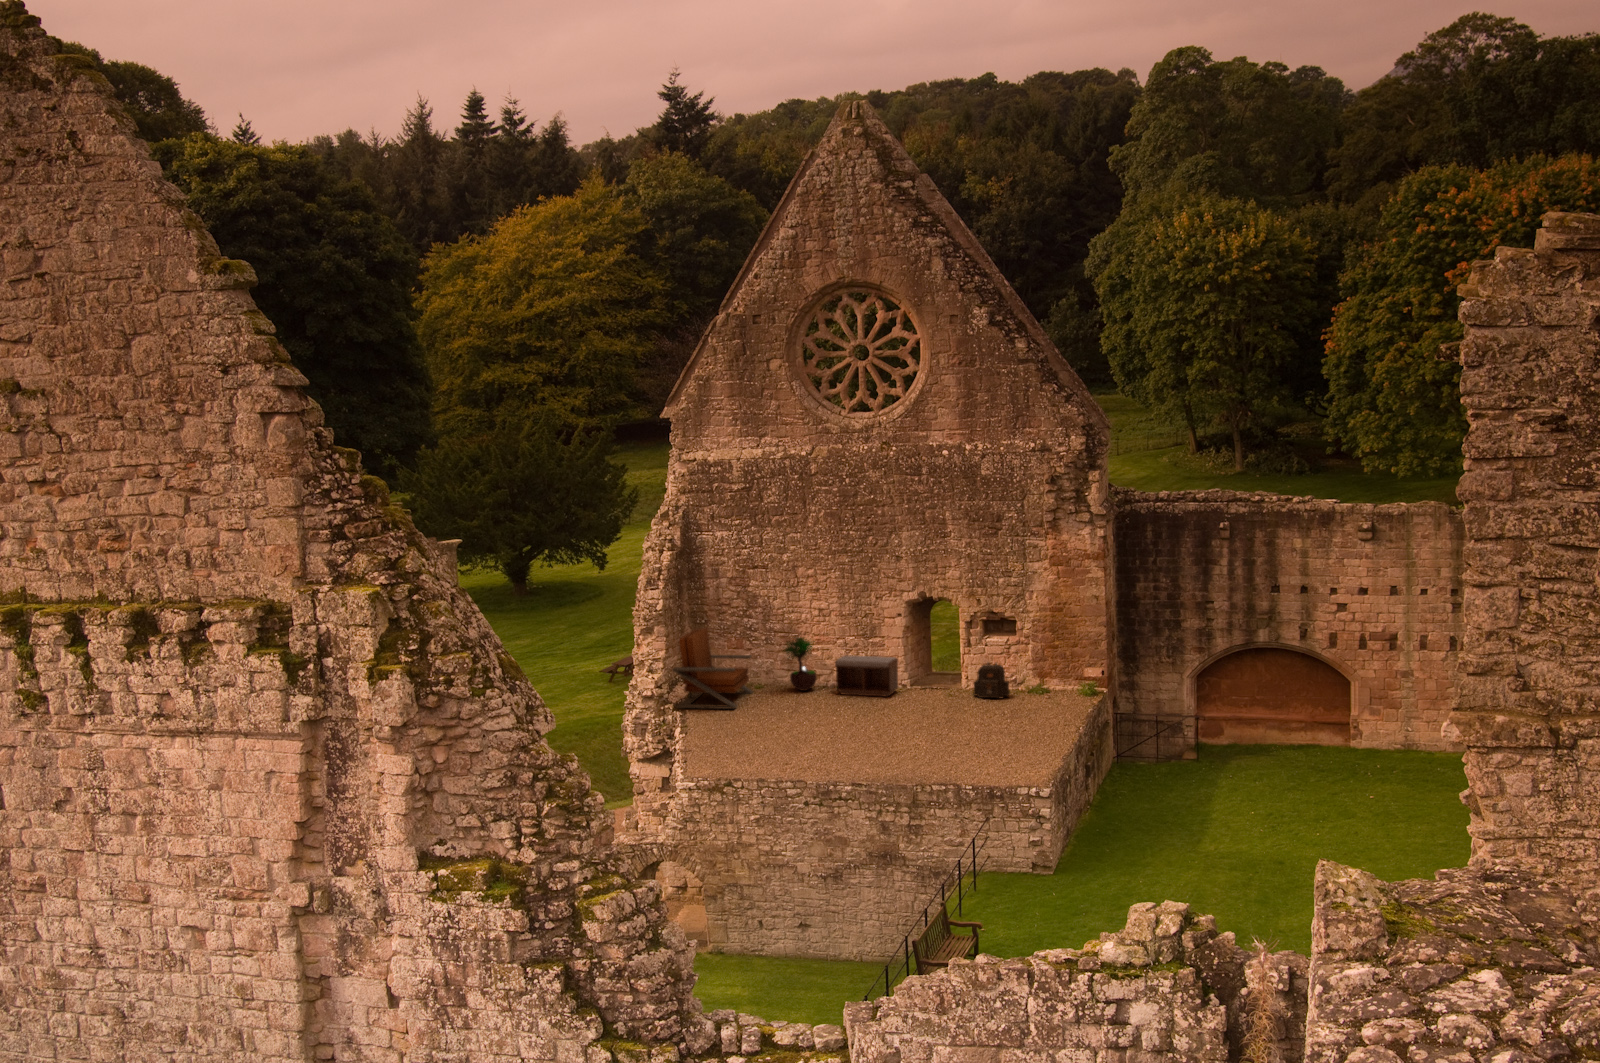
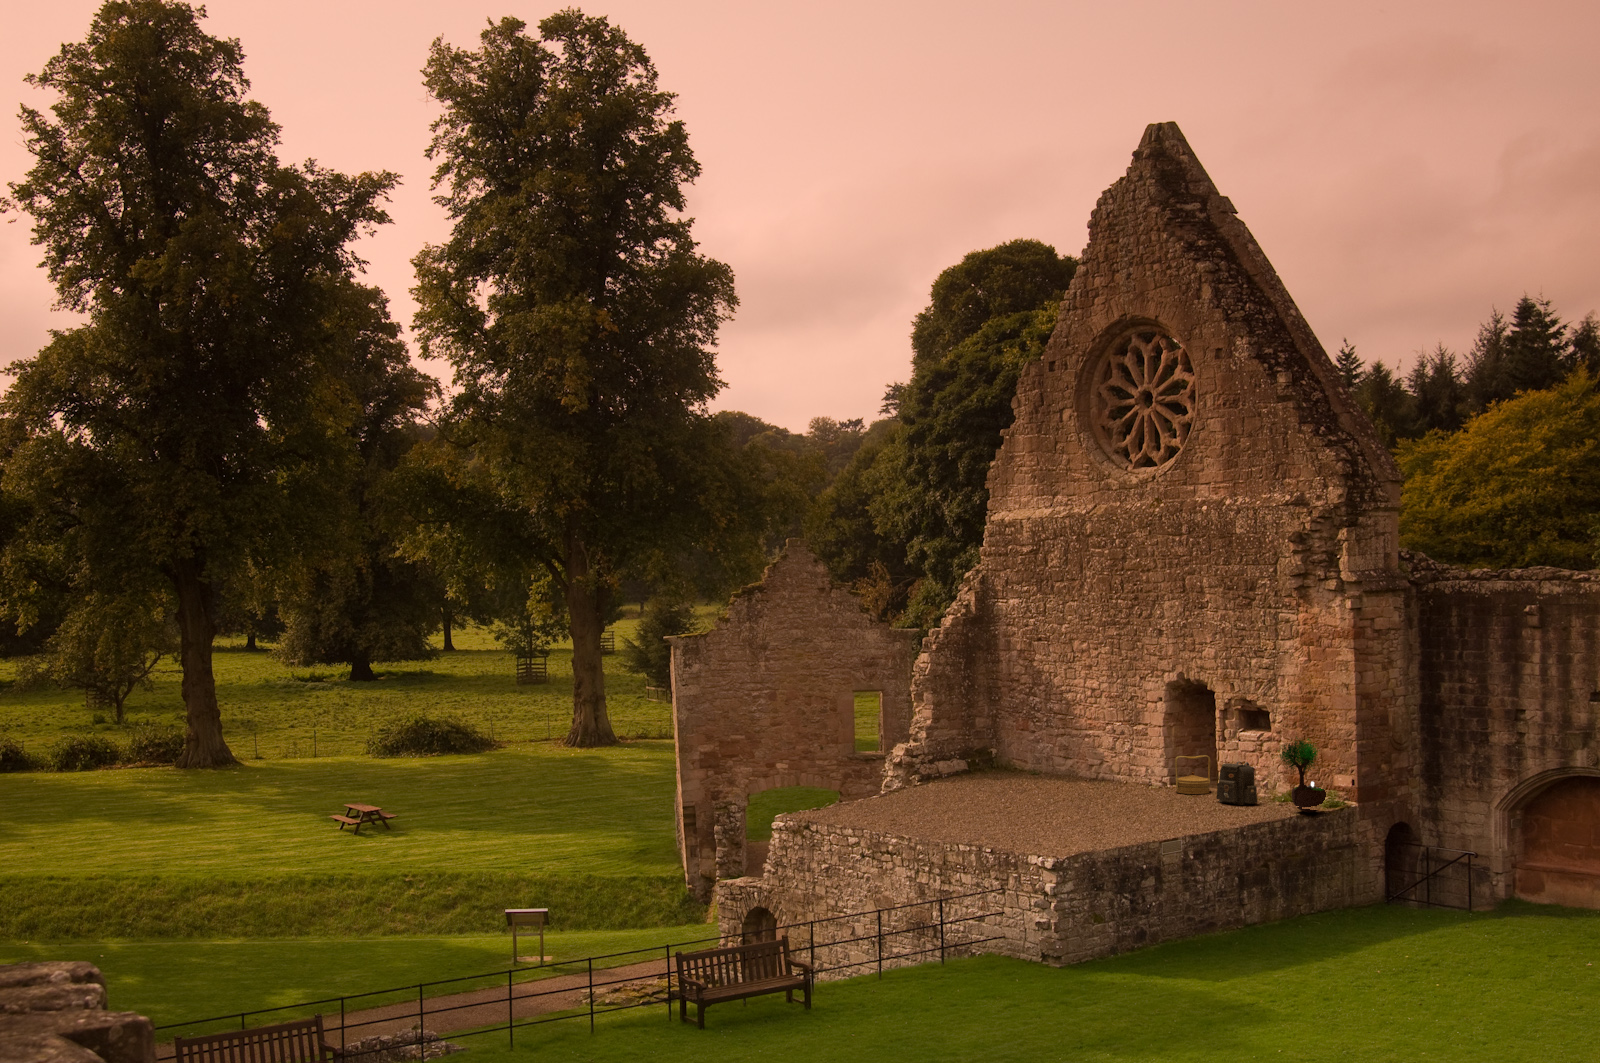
lounge chair: present [673,628,753,709] -> none [915,700,1022,783]
potted tree: present [783,637,817,691] -> present [1278,736,1326,813]
bench: present [835,655,898,696] -> none [1089,744,1157,792]
woven basket: none [916,657,945,692] -> present [1175,755,1210,794]

